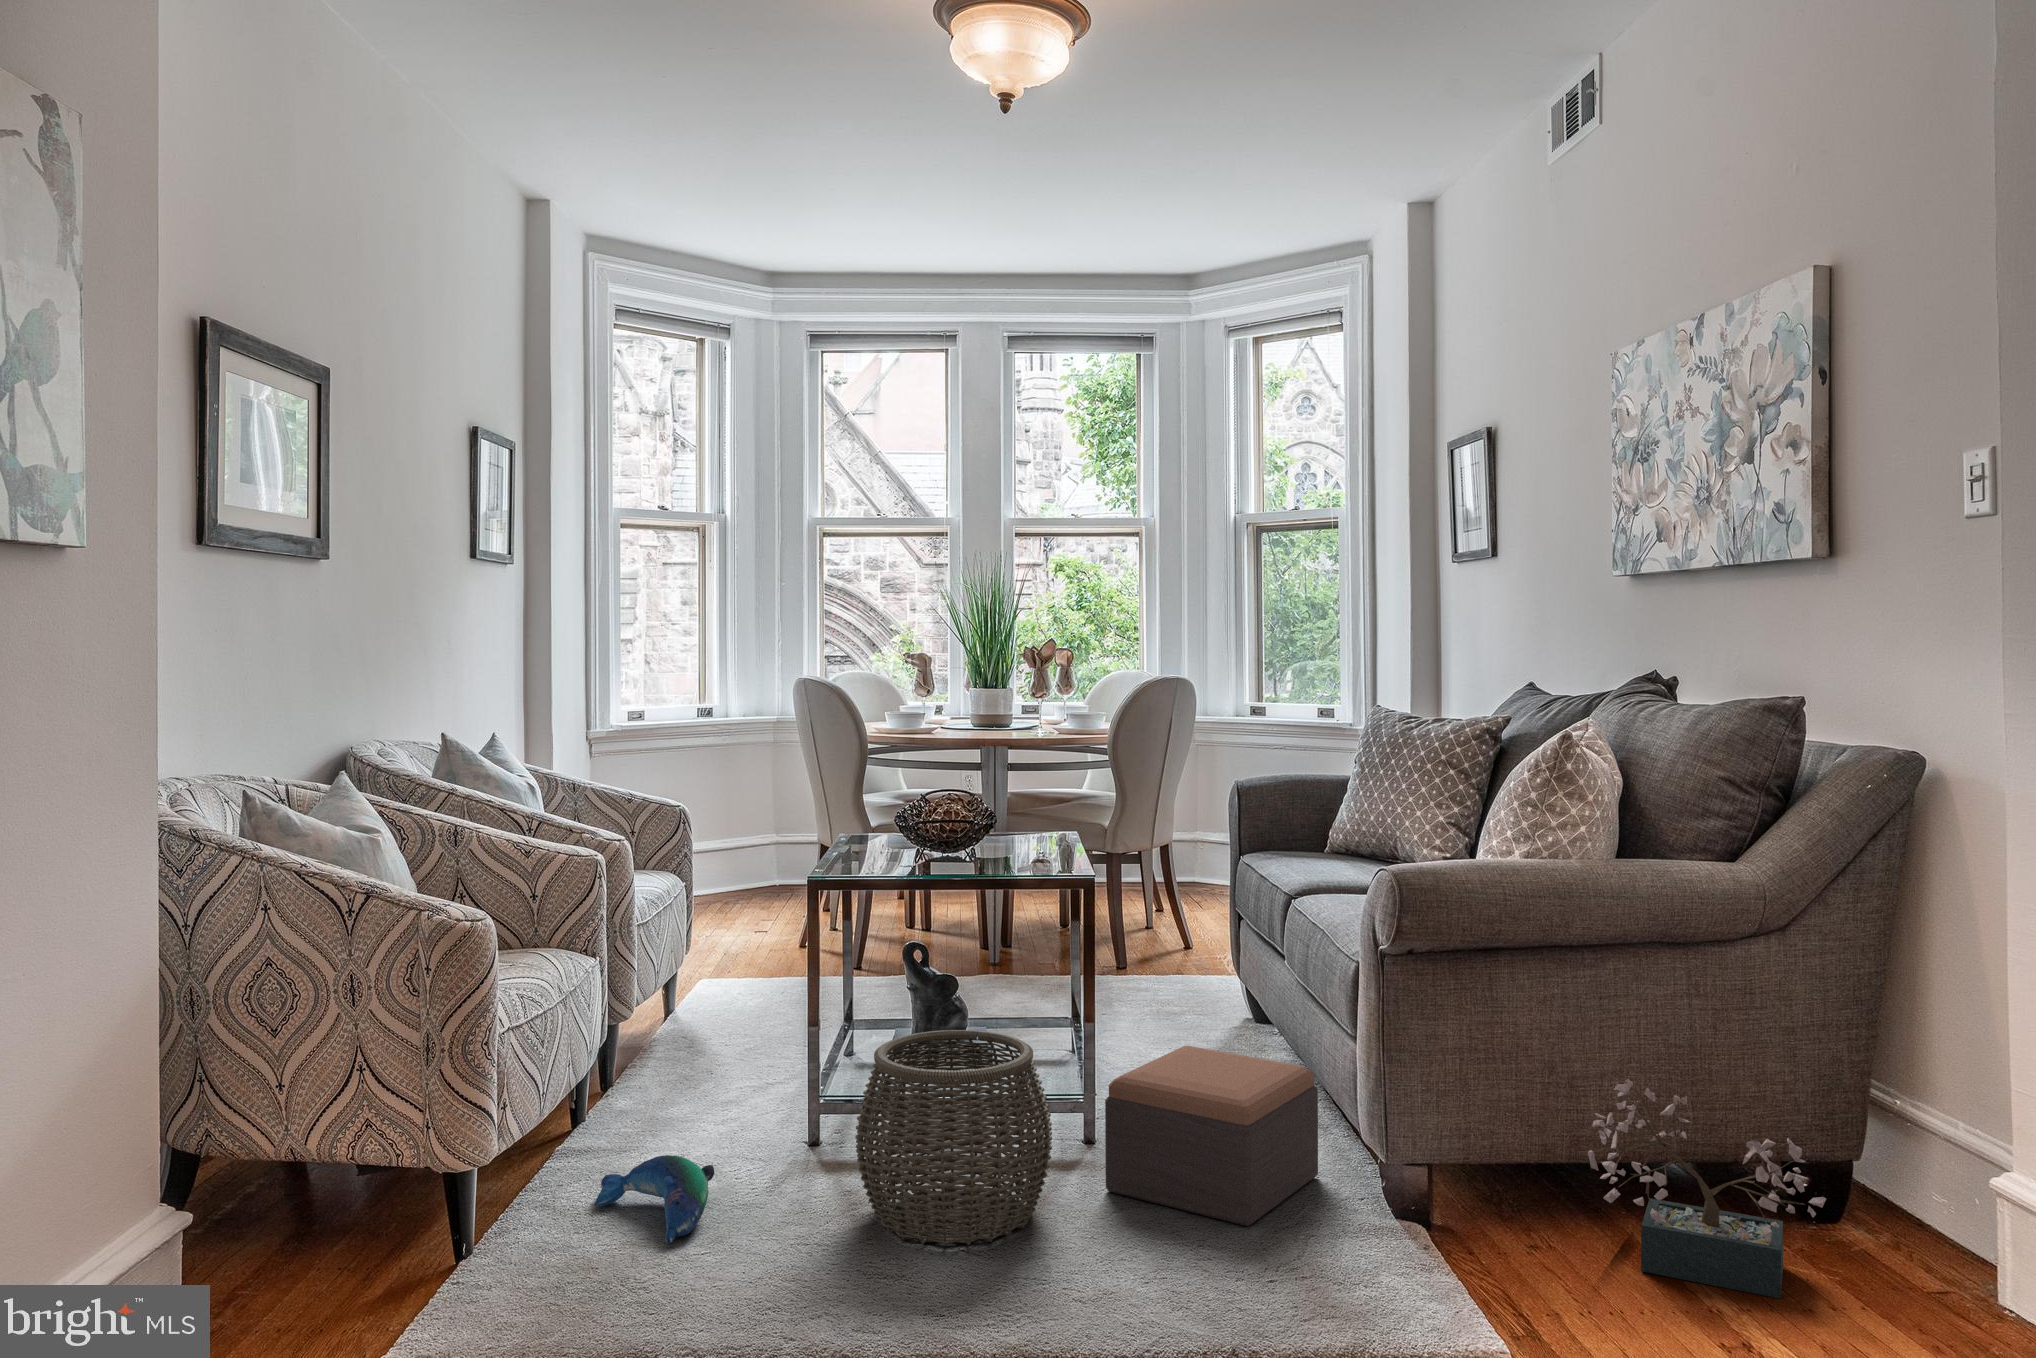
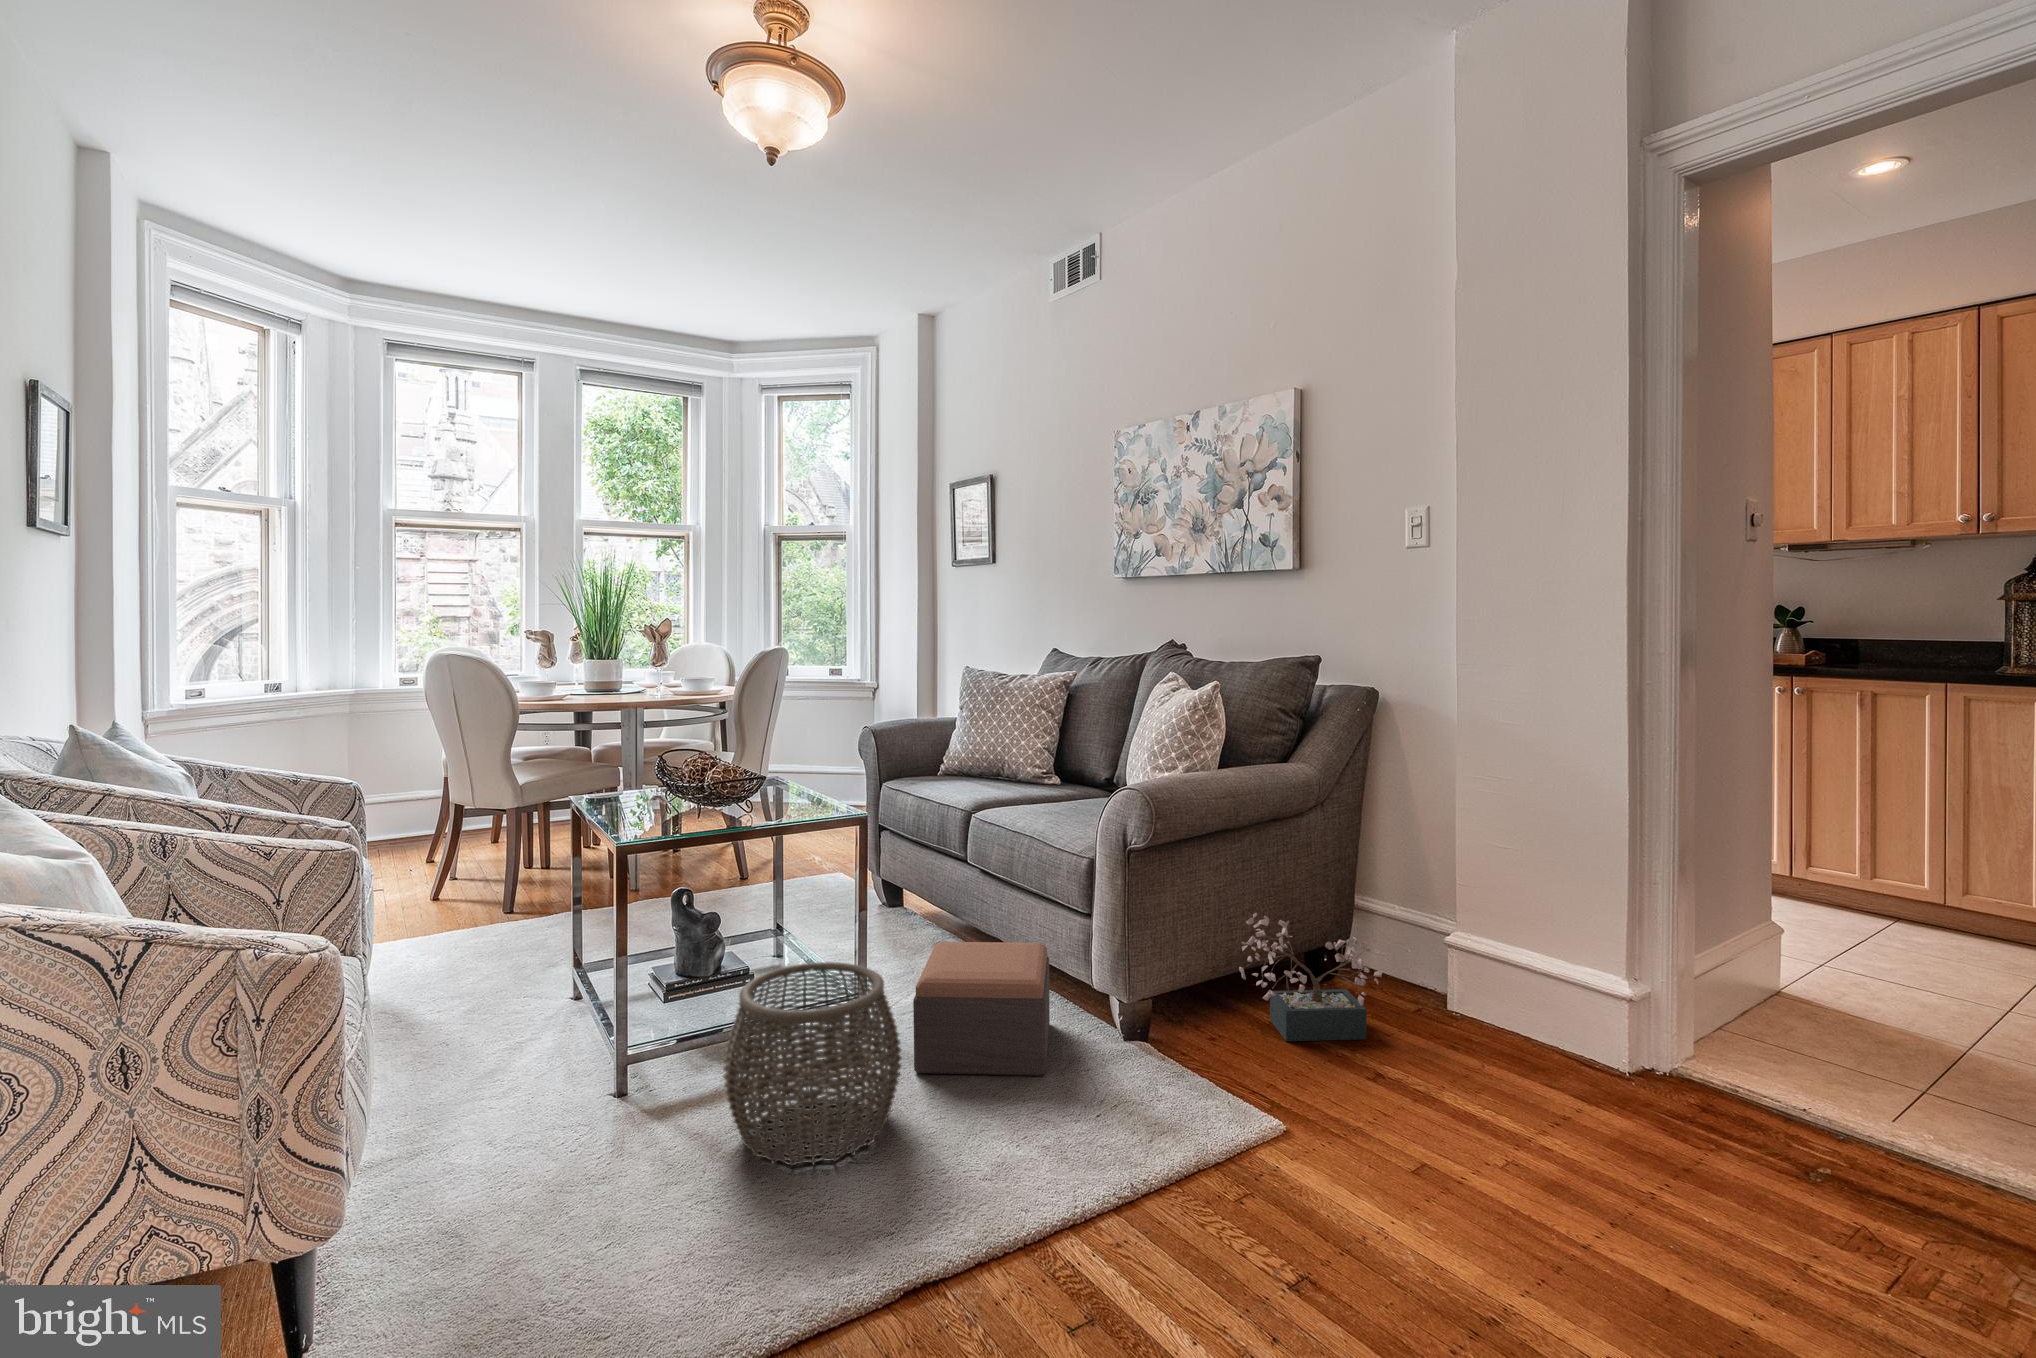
plush toy: present [595,1155,714,1244] -> none [429,1148,580,1245]

